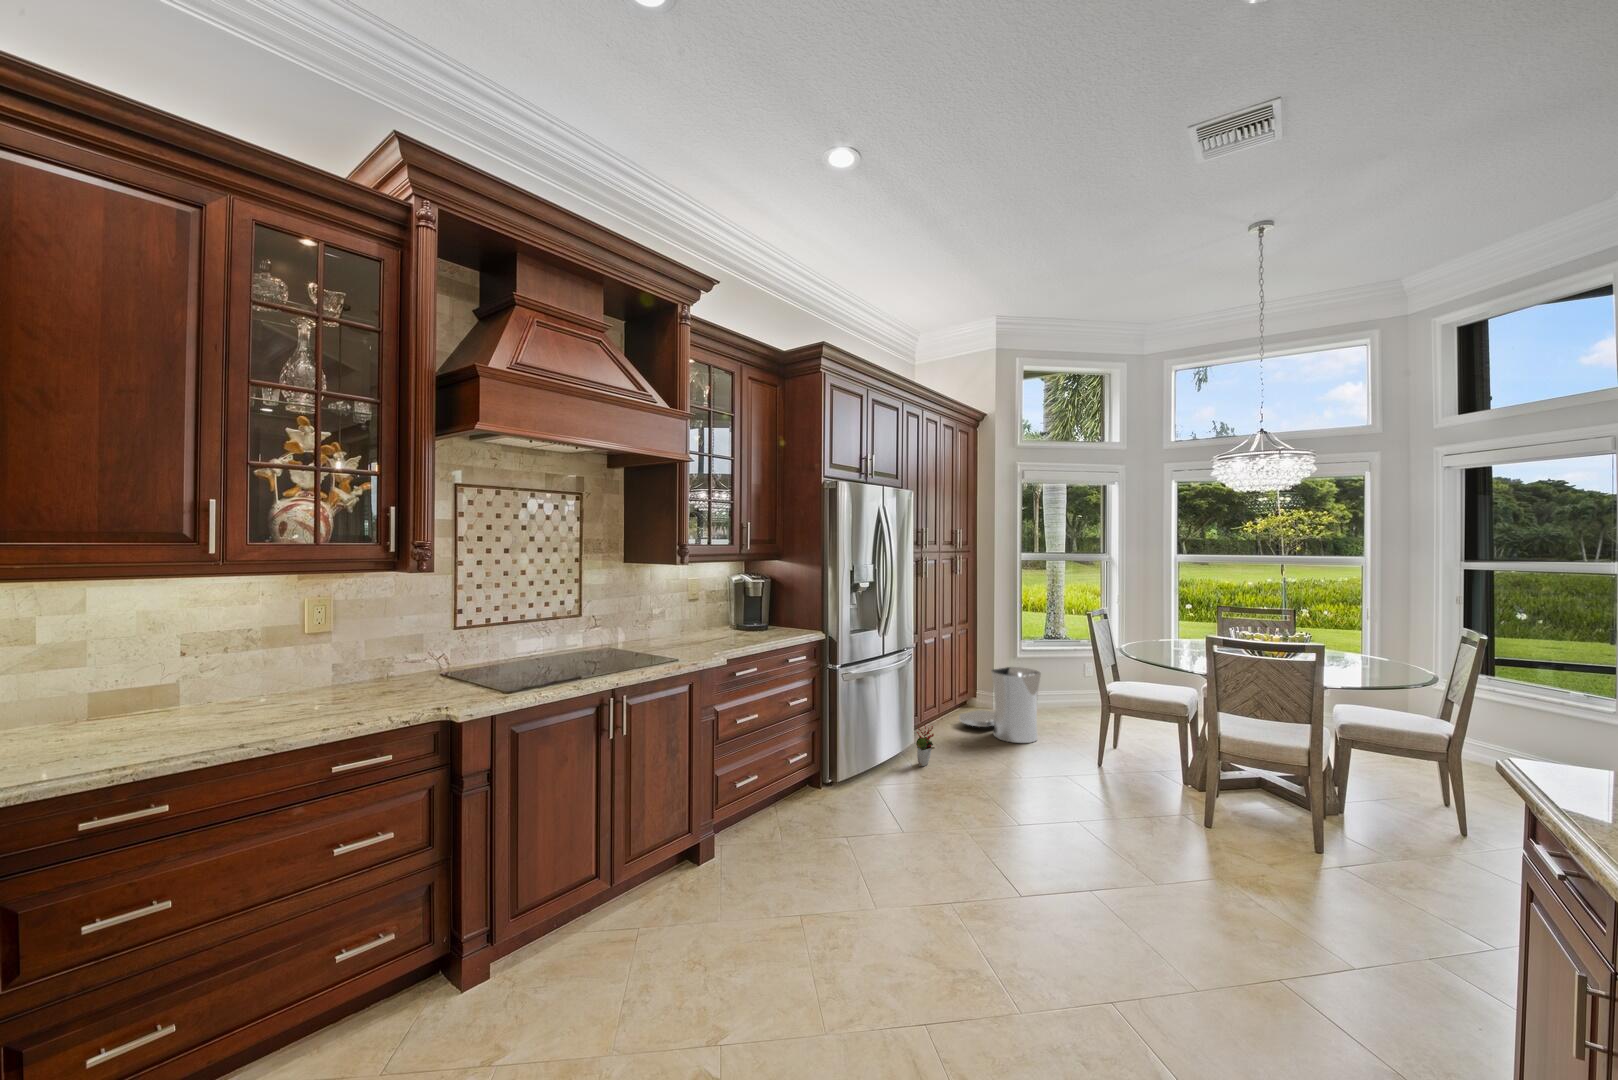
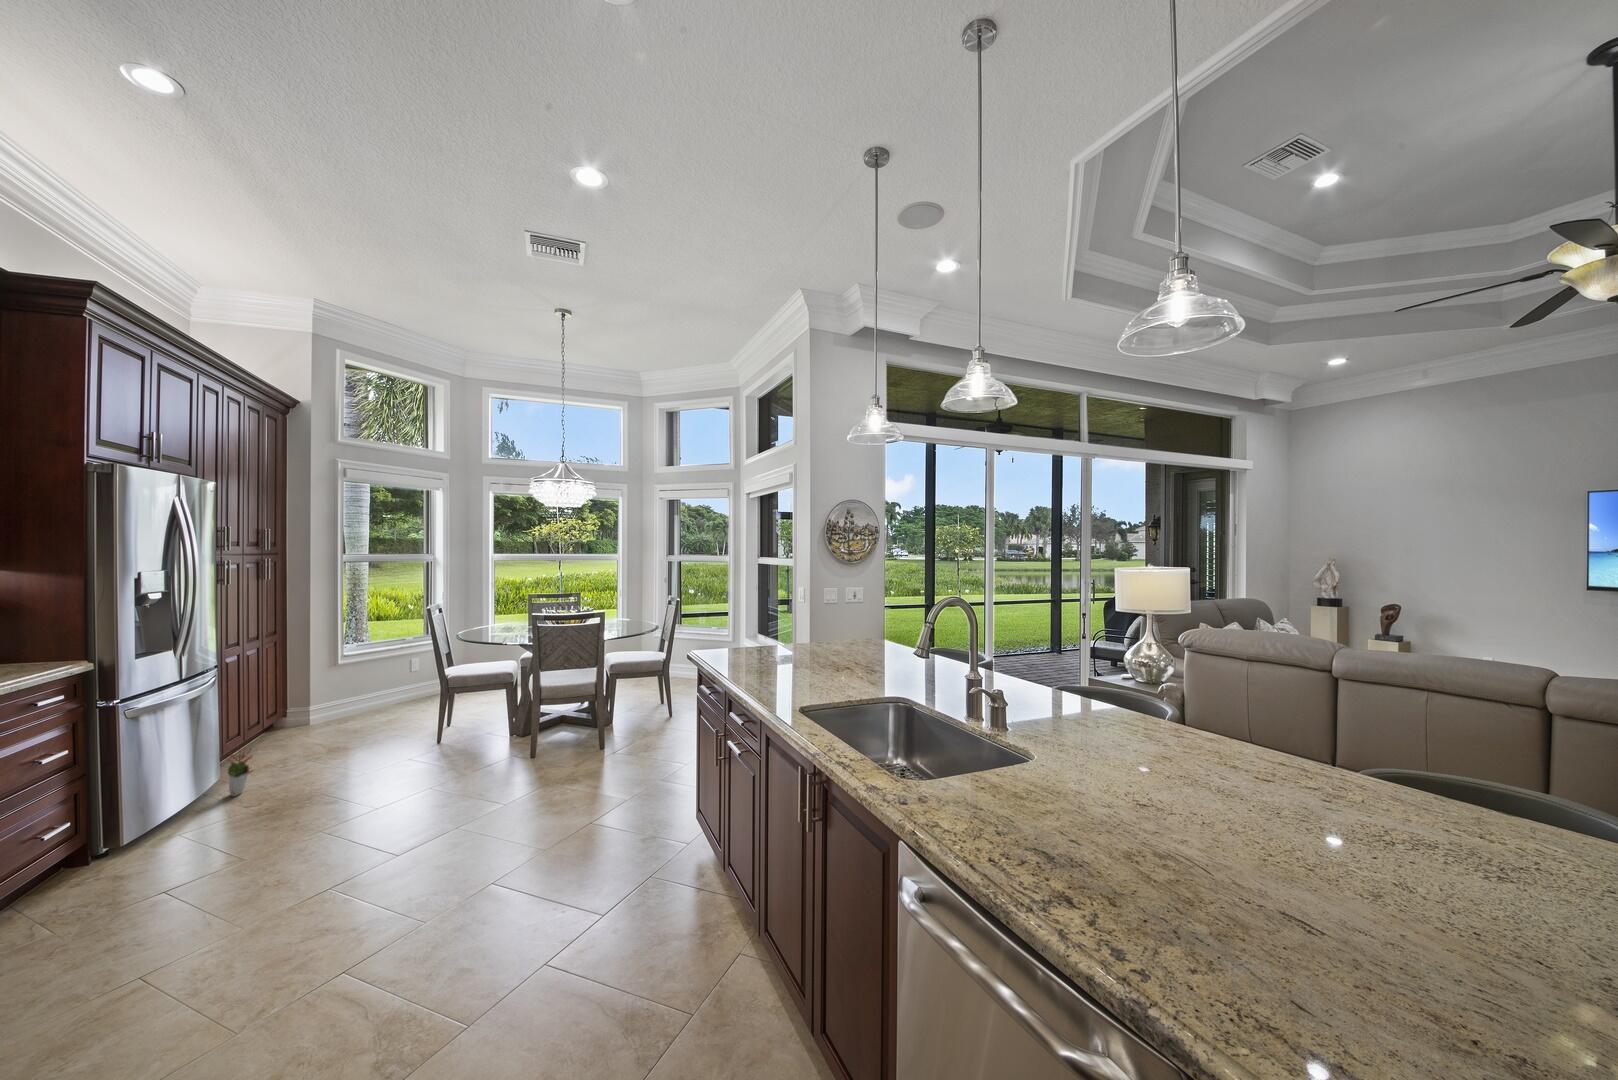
trash can: present [959,667,1041,743] -> none [265,669,373,747]

